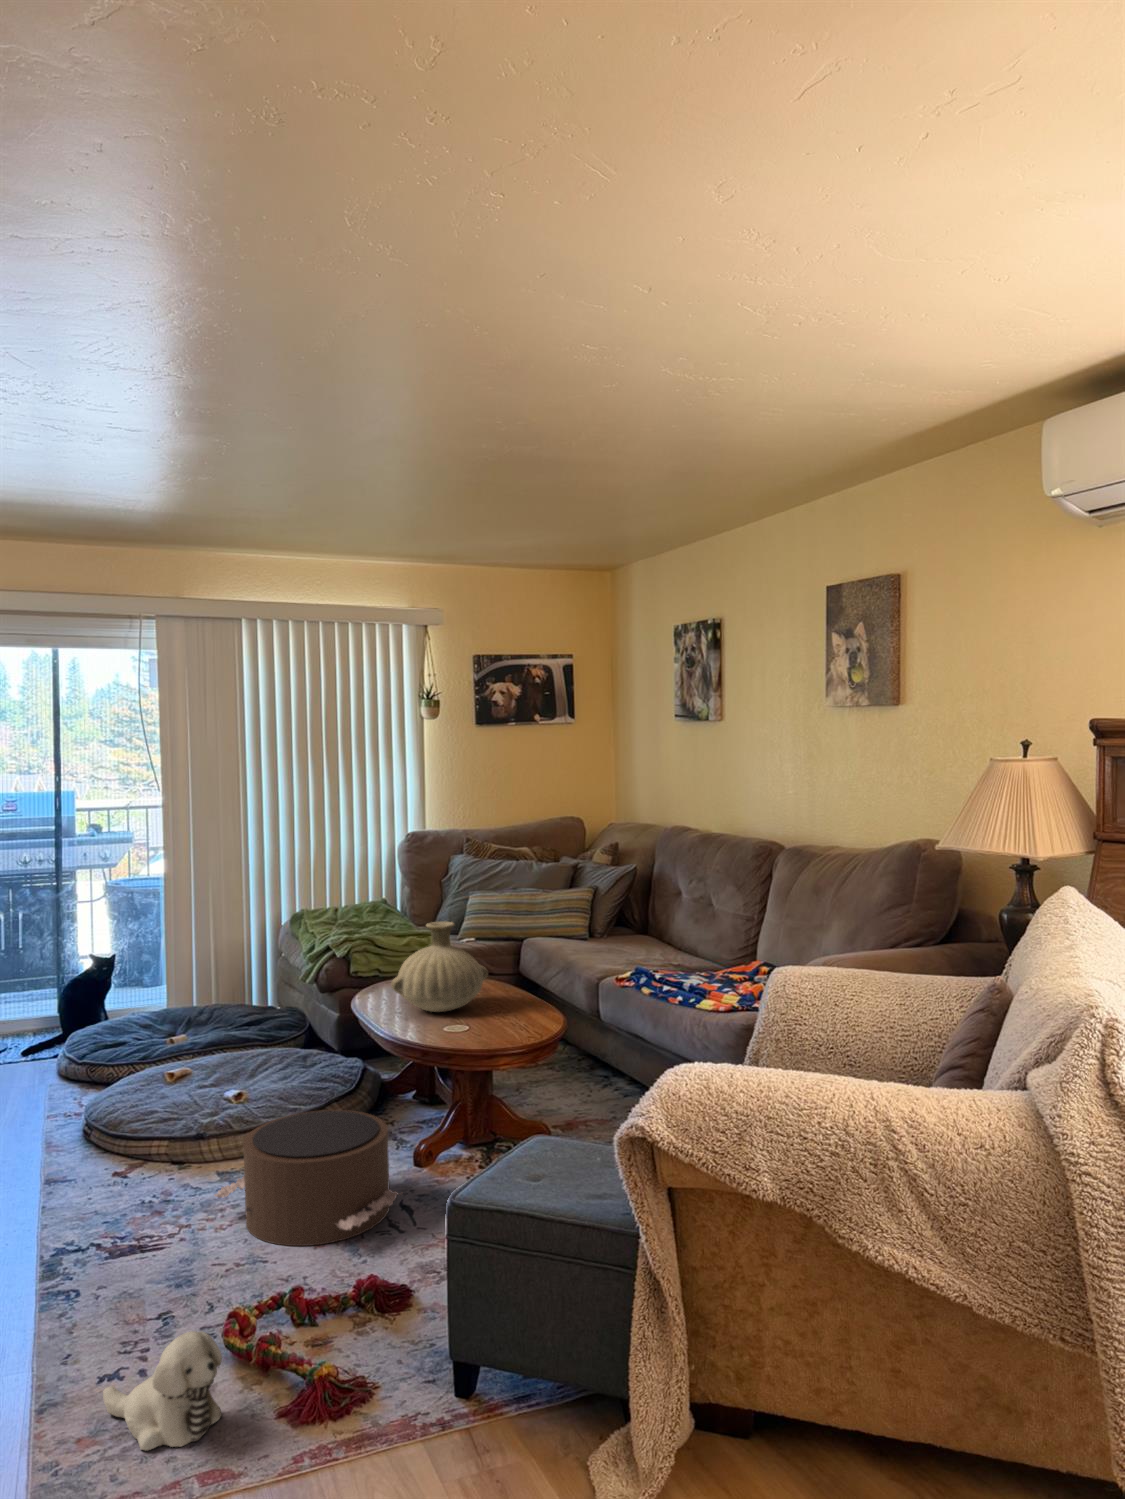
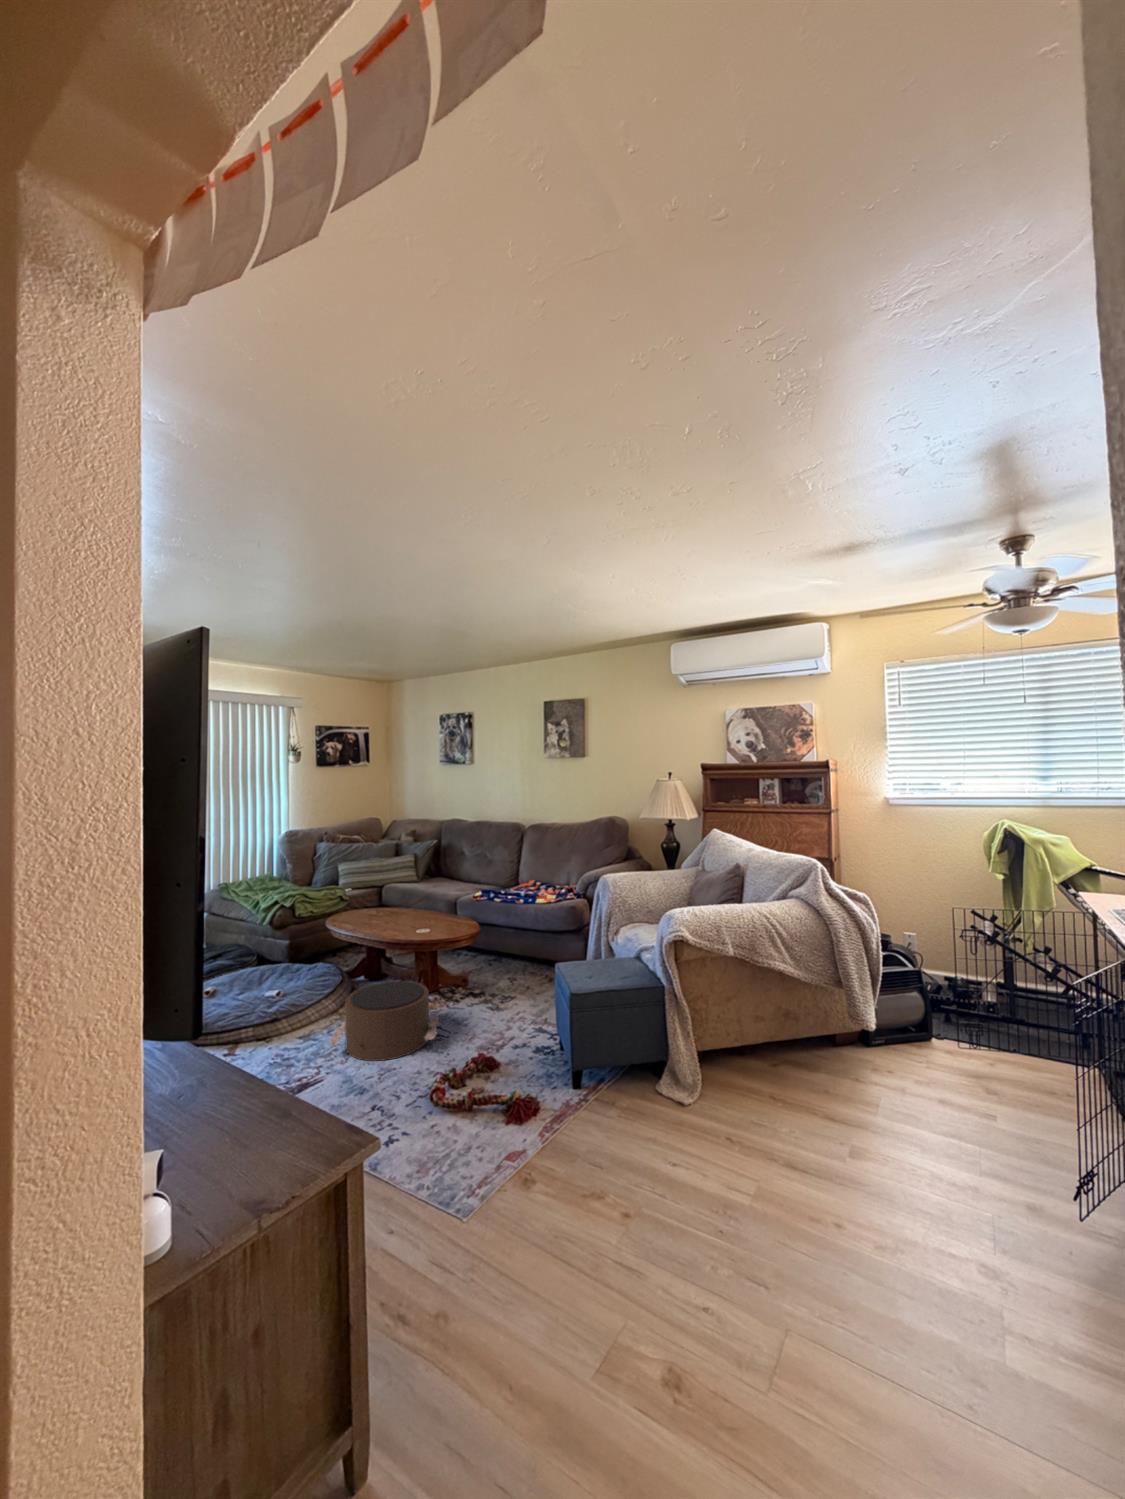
vase: present [391,922,488,1012] -> none [378,873,426,923]
plush toy: present [103,1331,222,1450] -> none [400,1090,478,1161]

